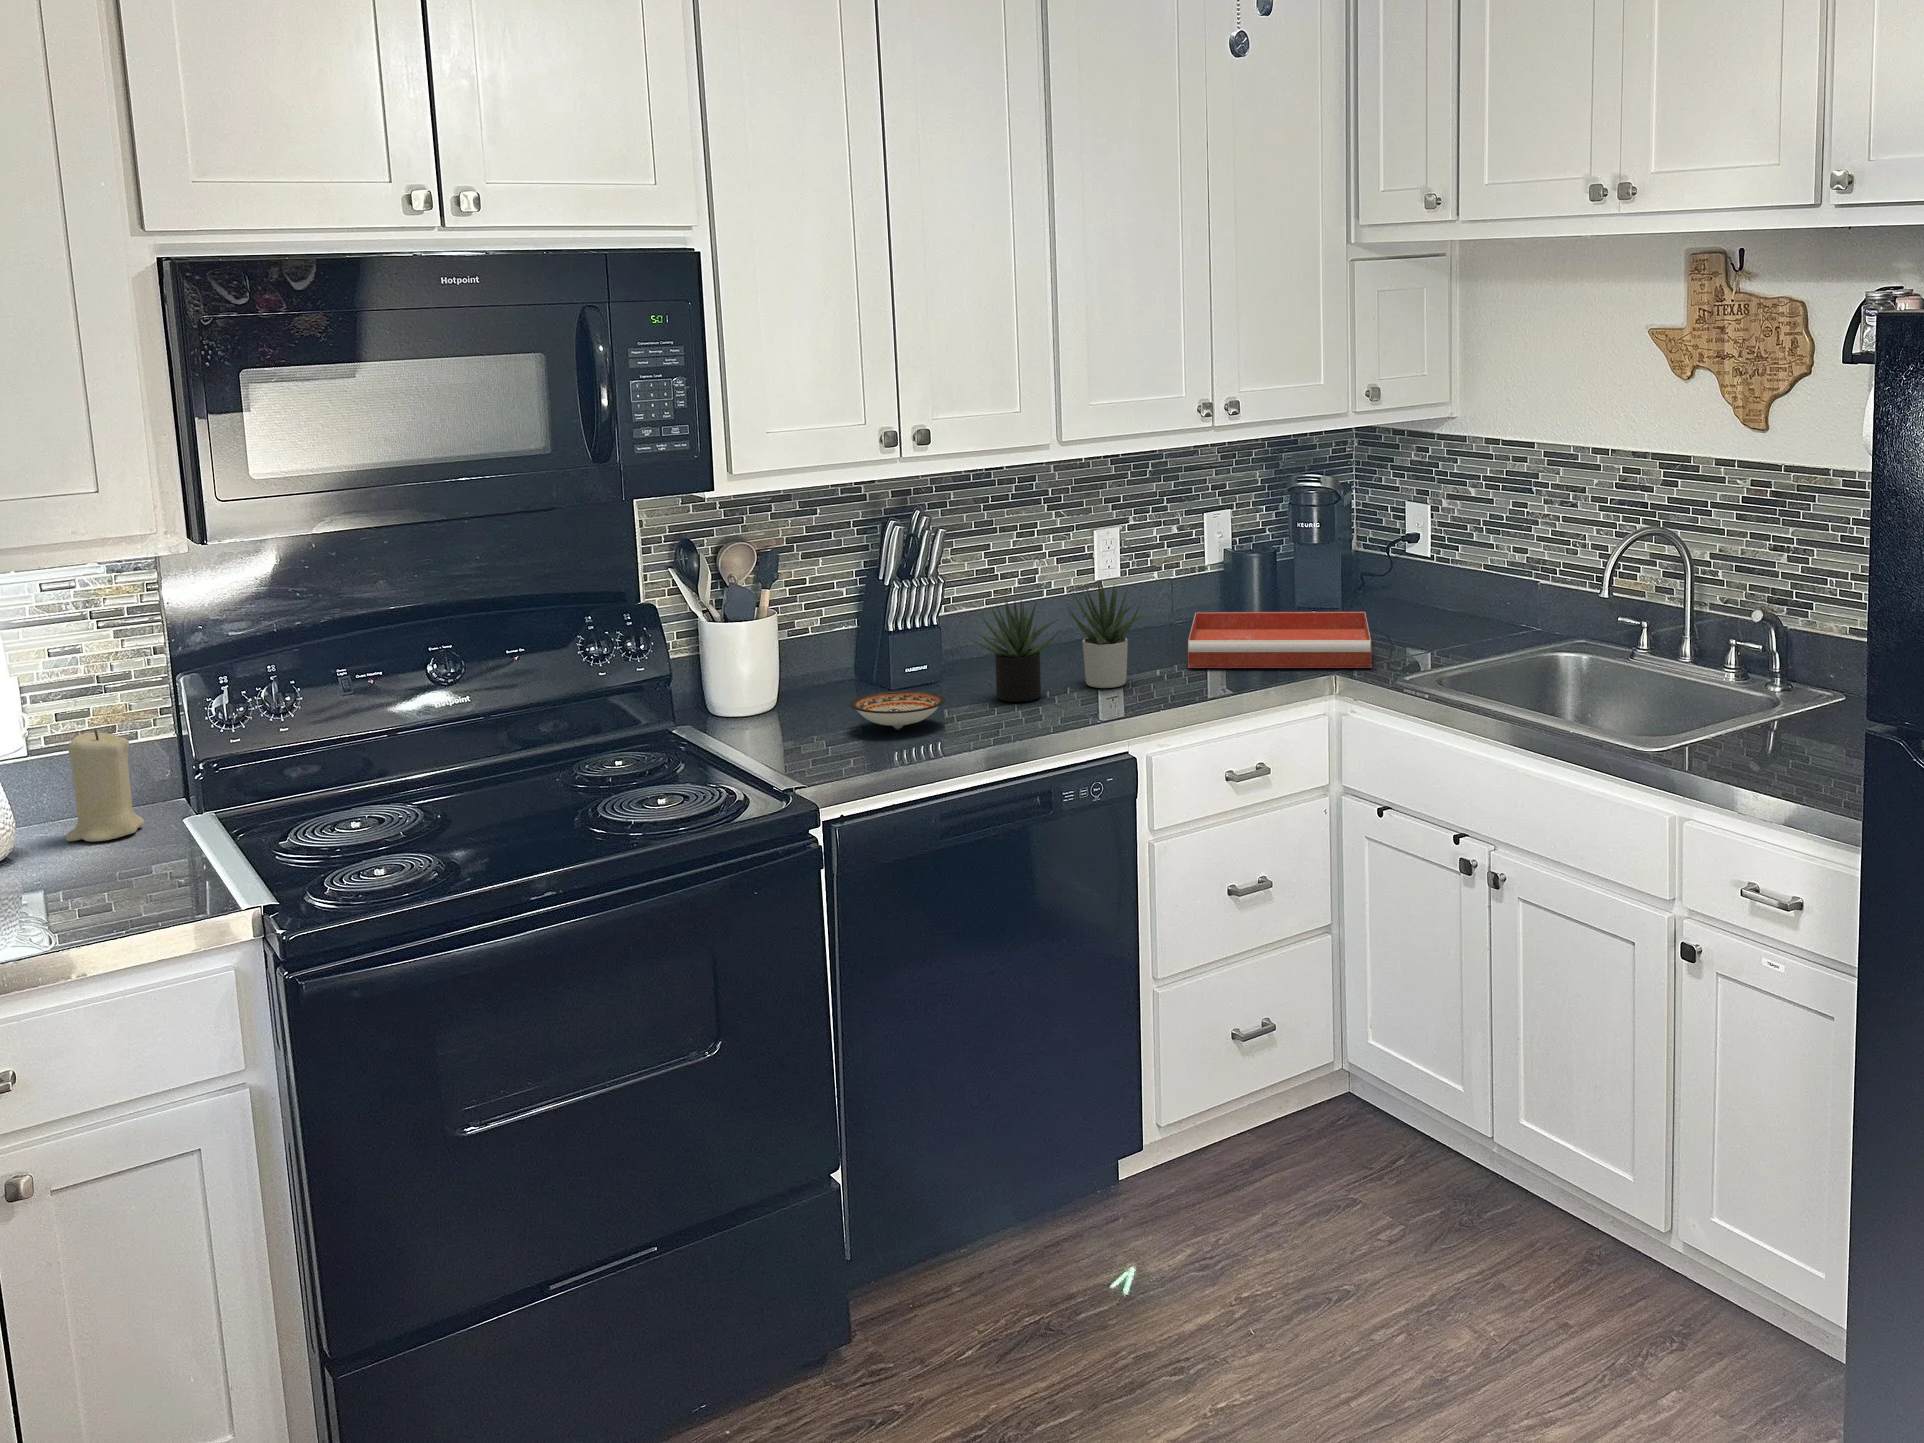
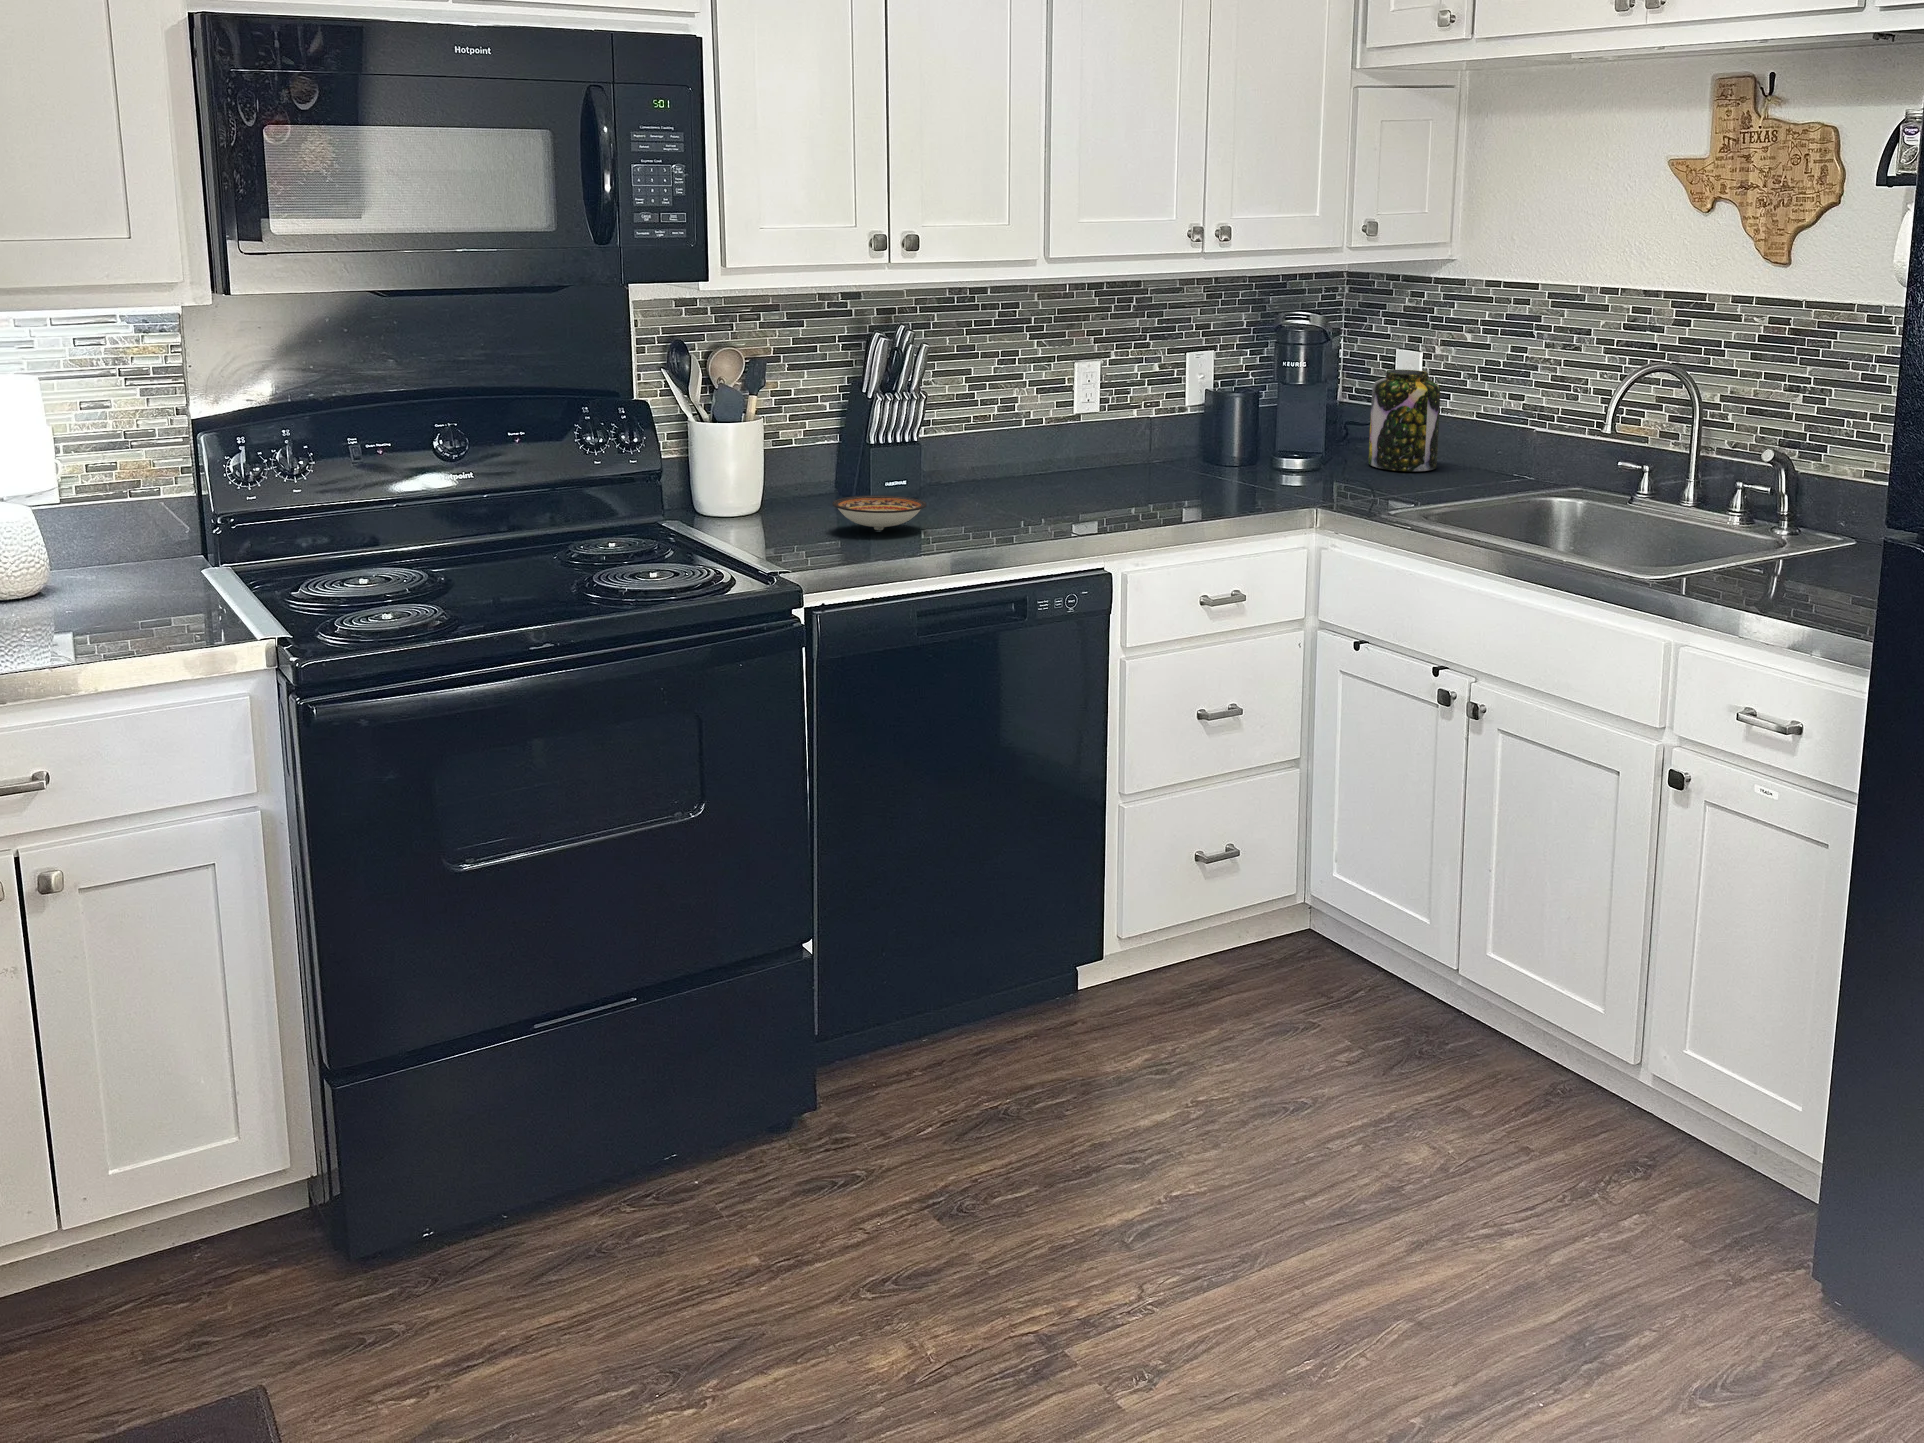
jar: none [1382,526,1447,627] -> present [1369,370,1440,471]
succulent plant: present [971,582,1147,702] -> none [951,398,1133,515]
tray: present [1188,612,1371,668] -> none [1169,447,1359,501]
candle: present [66,730,144,842] -> none [93,478,163,584]

